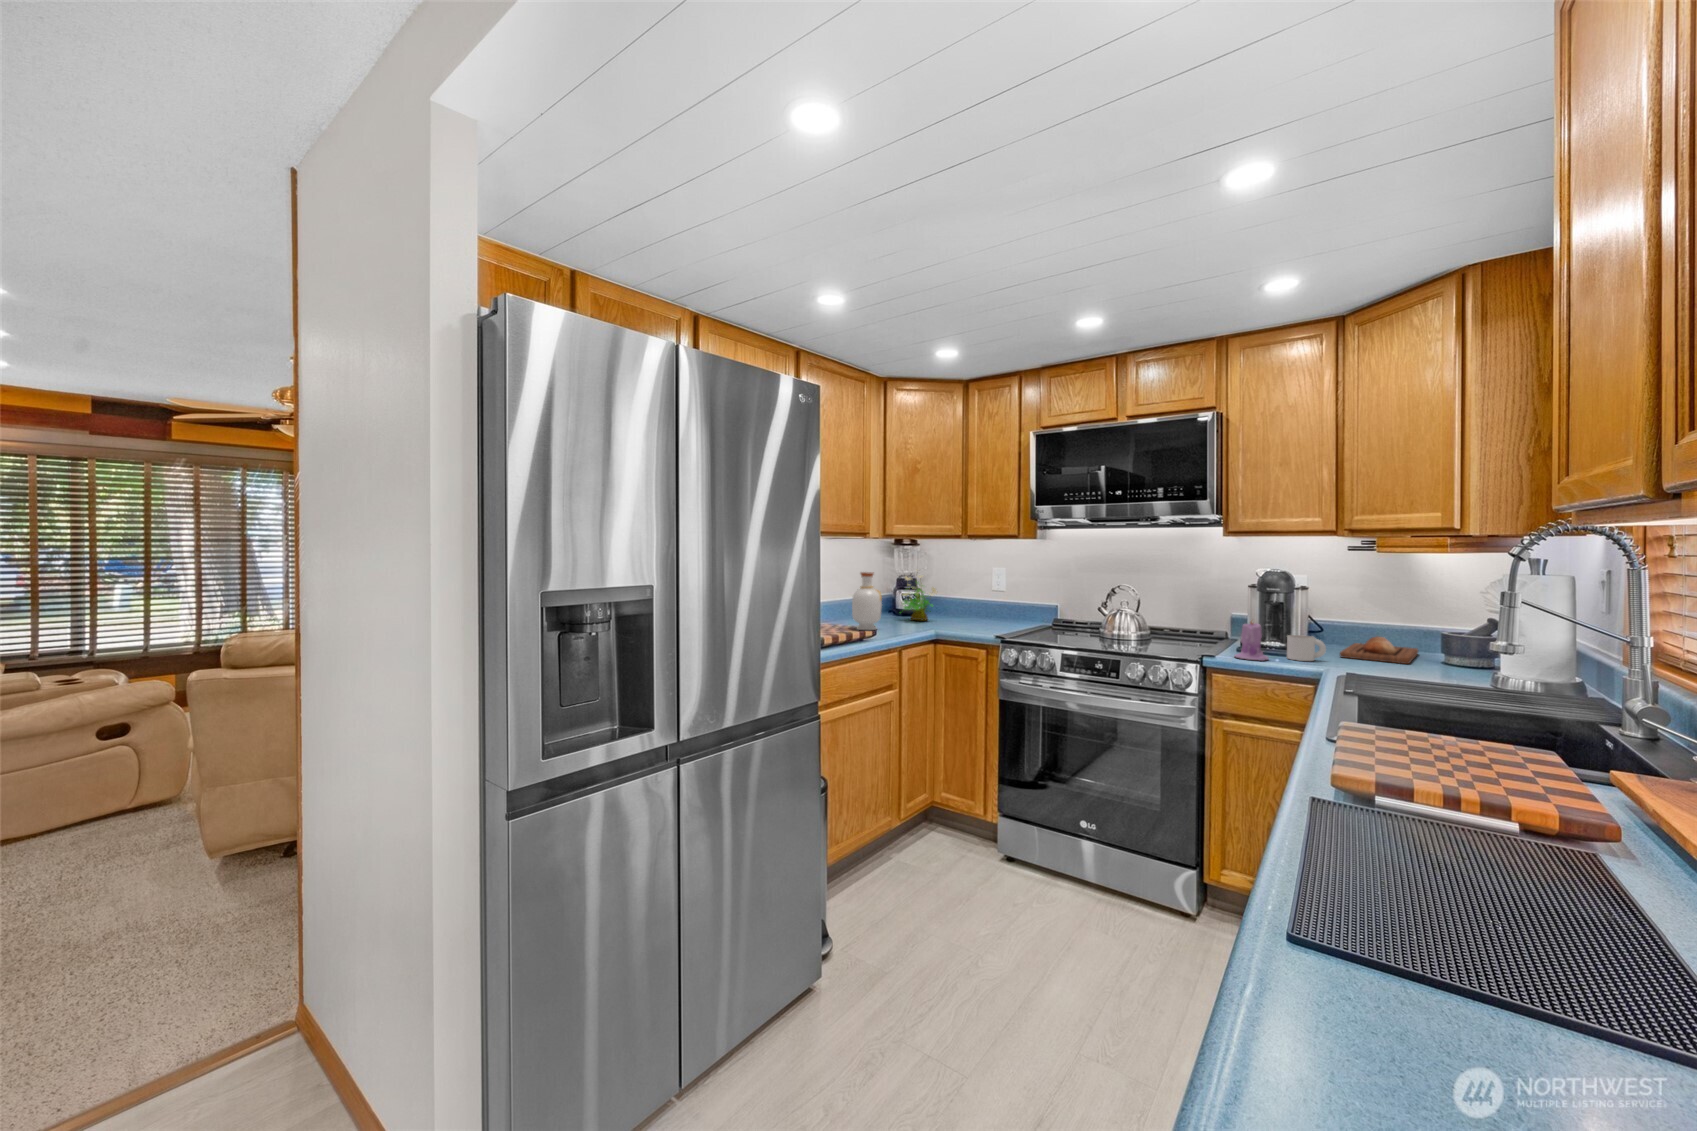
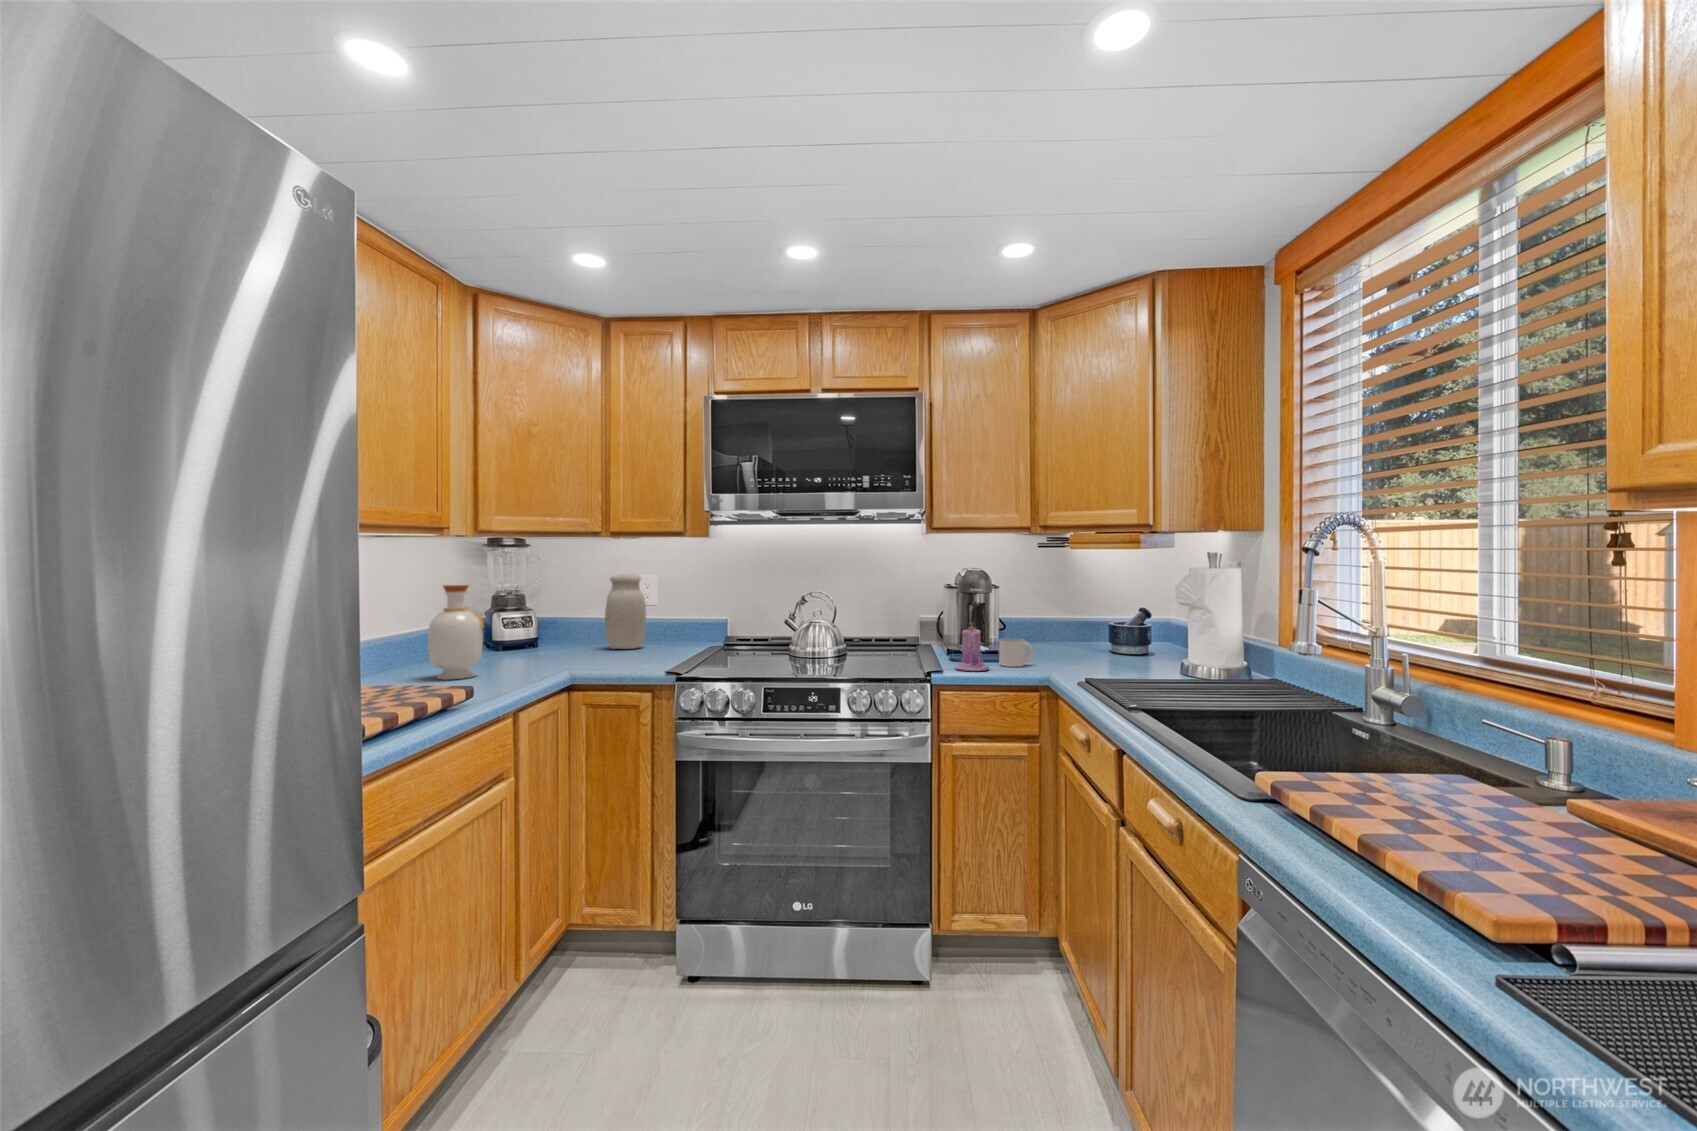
jar: none [966,567,995,621] -> present [605,574,646,649]
potted plant: present [900,576,937,620] -> none [500,579,564,655]
bread loaf: present [1340,637,1418,664] -> none [1032,634,1095,661]

